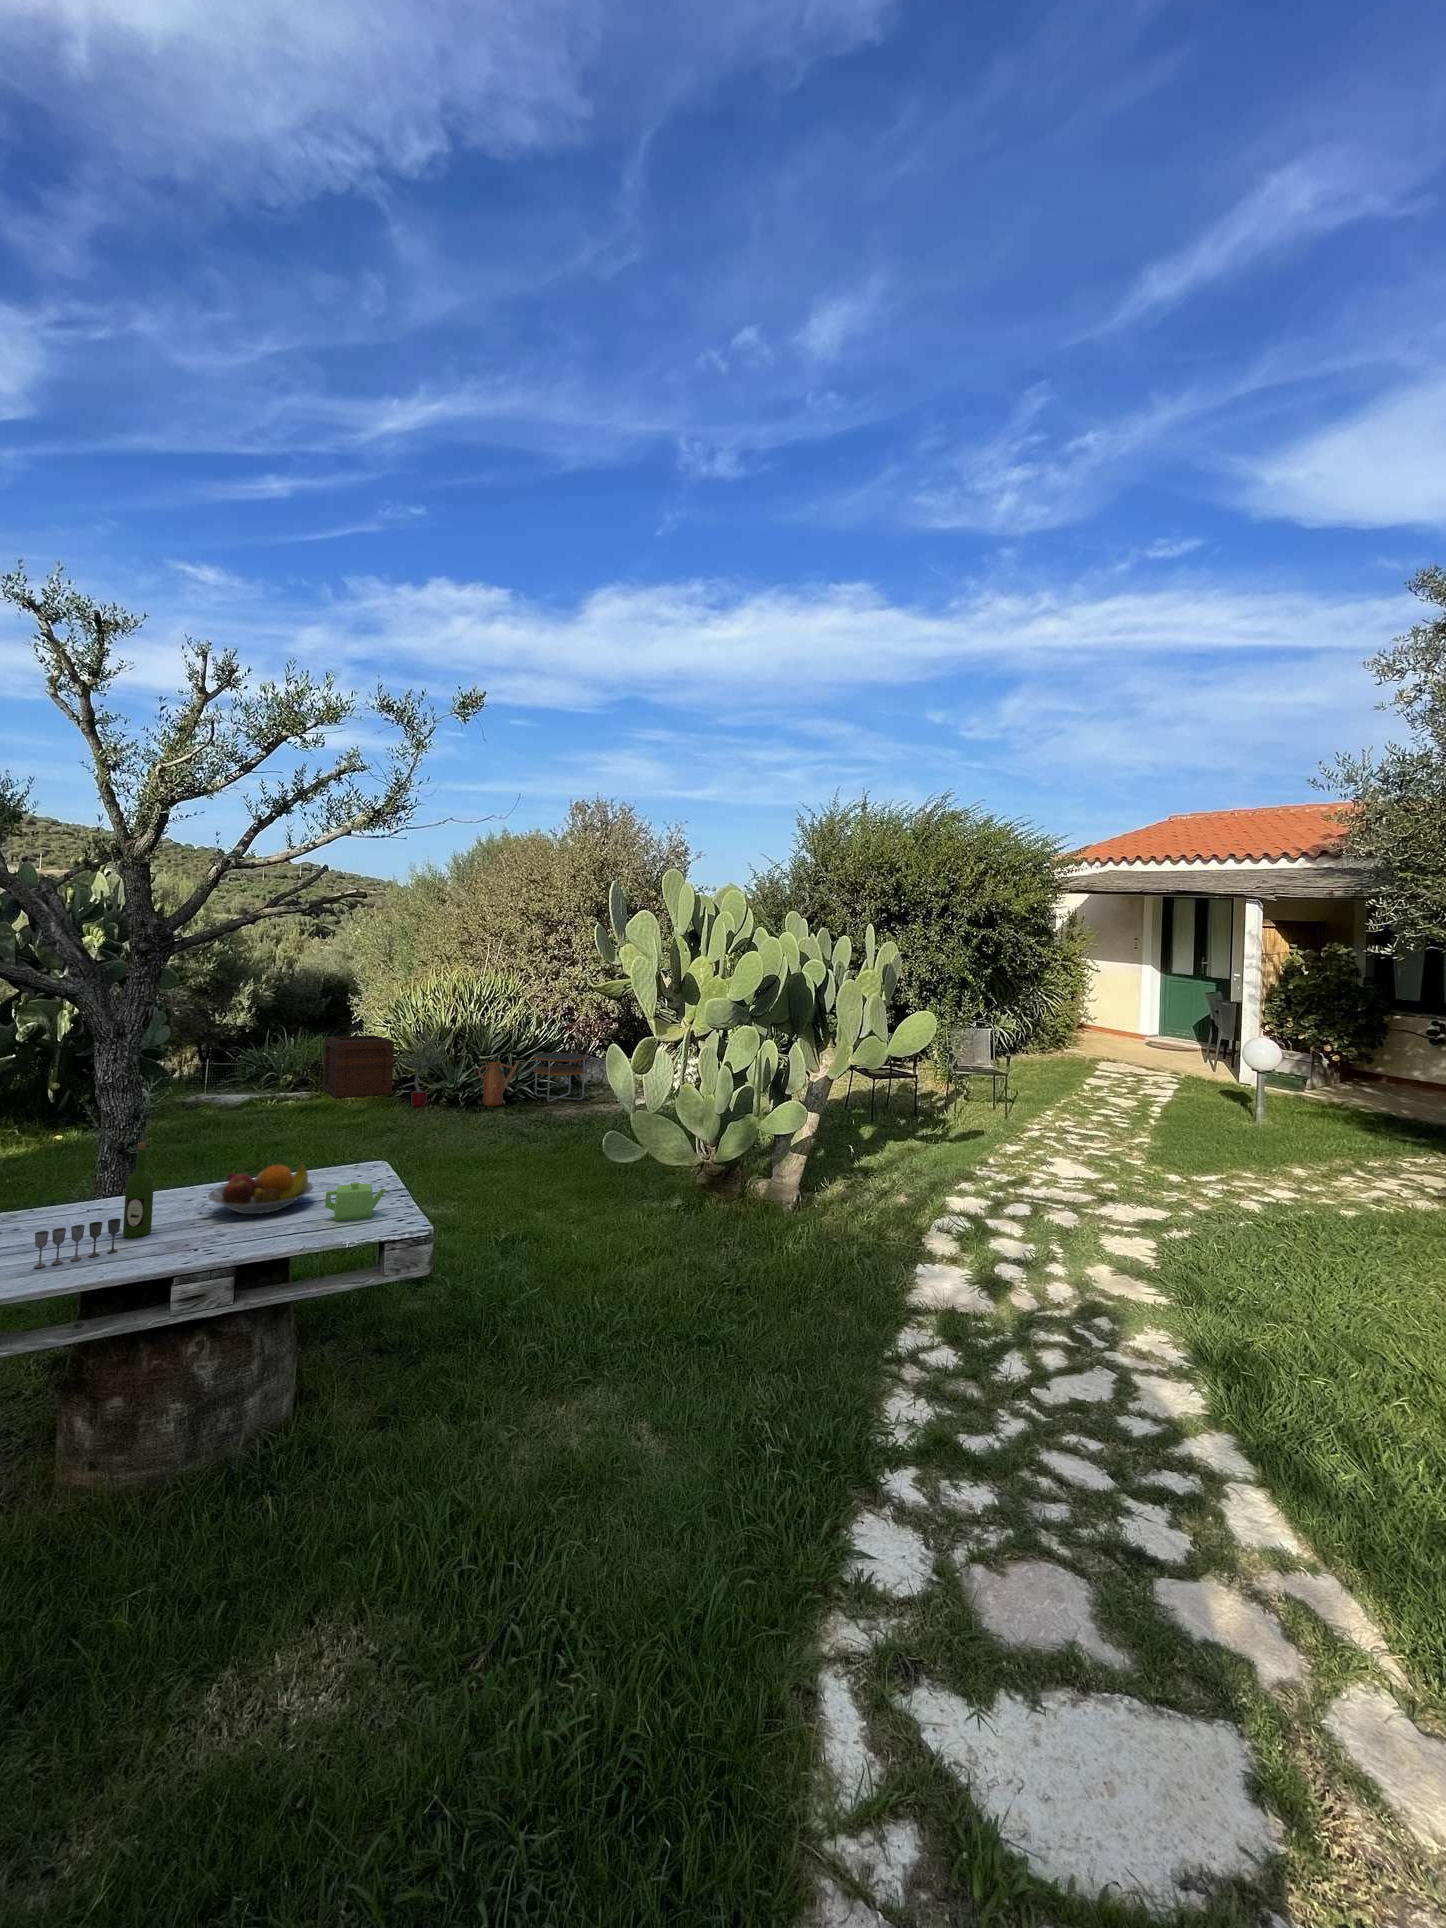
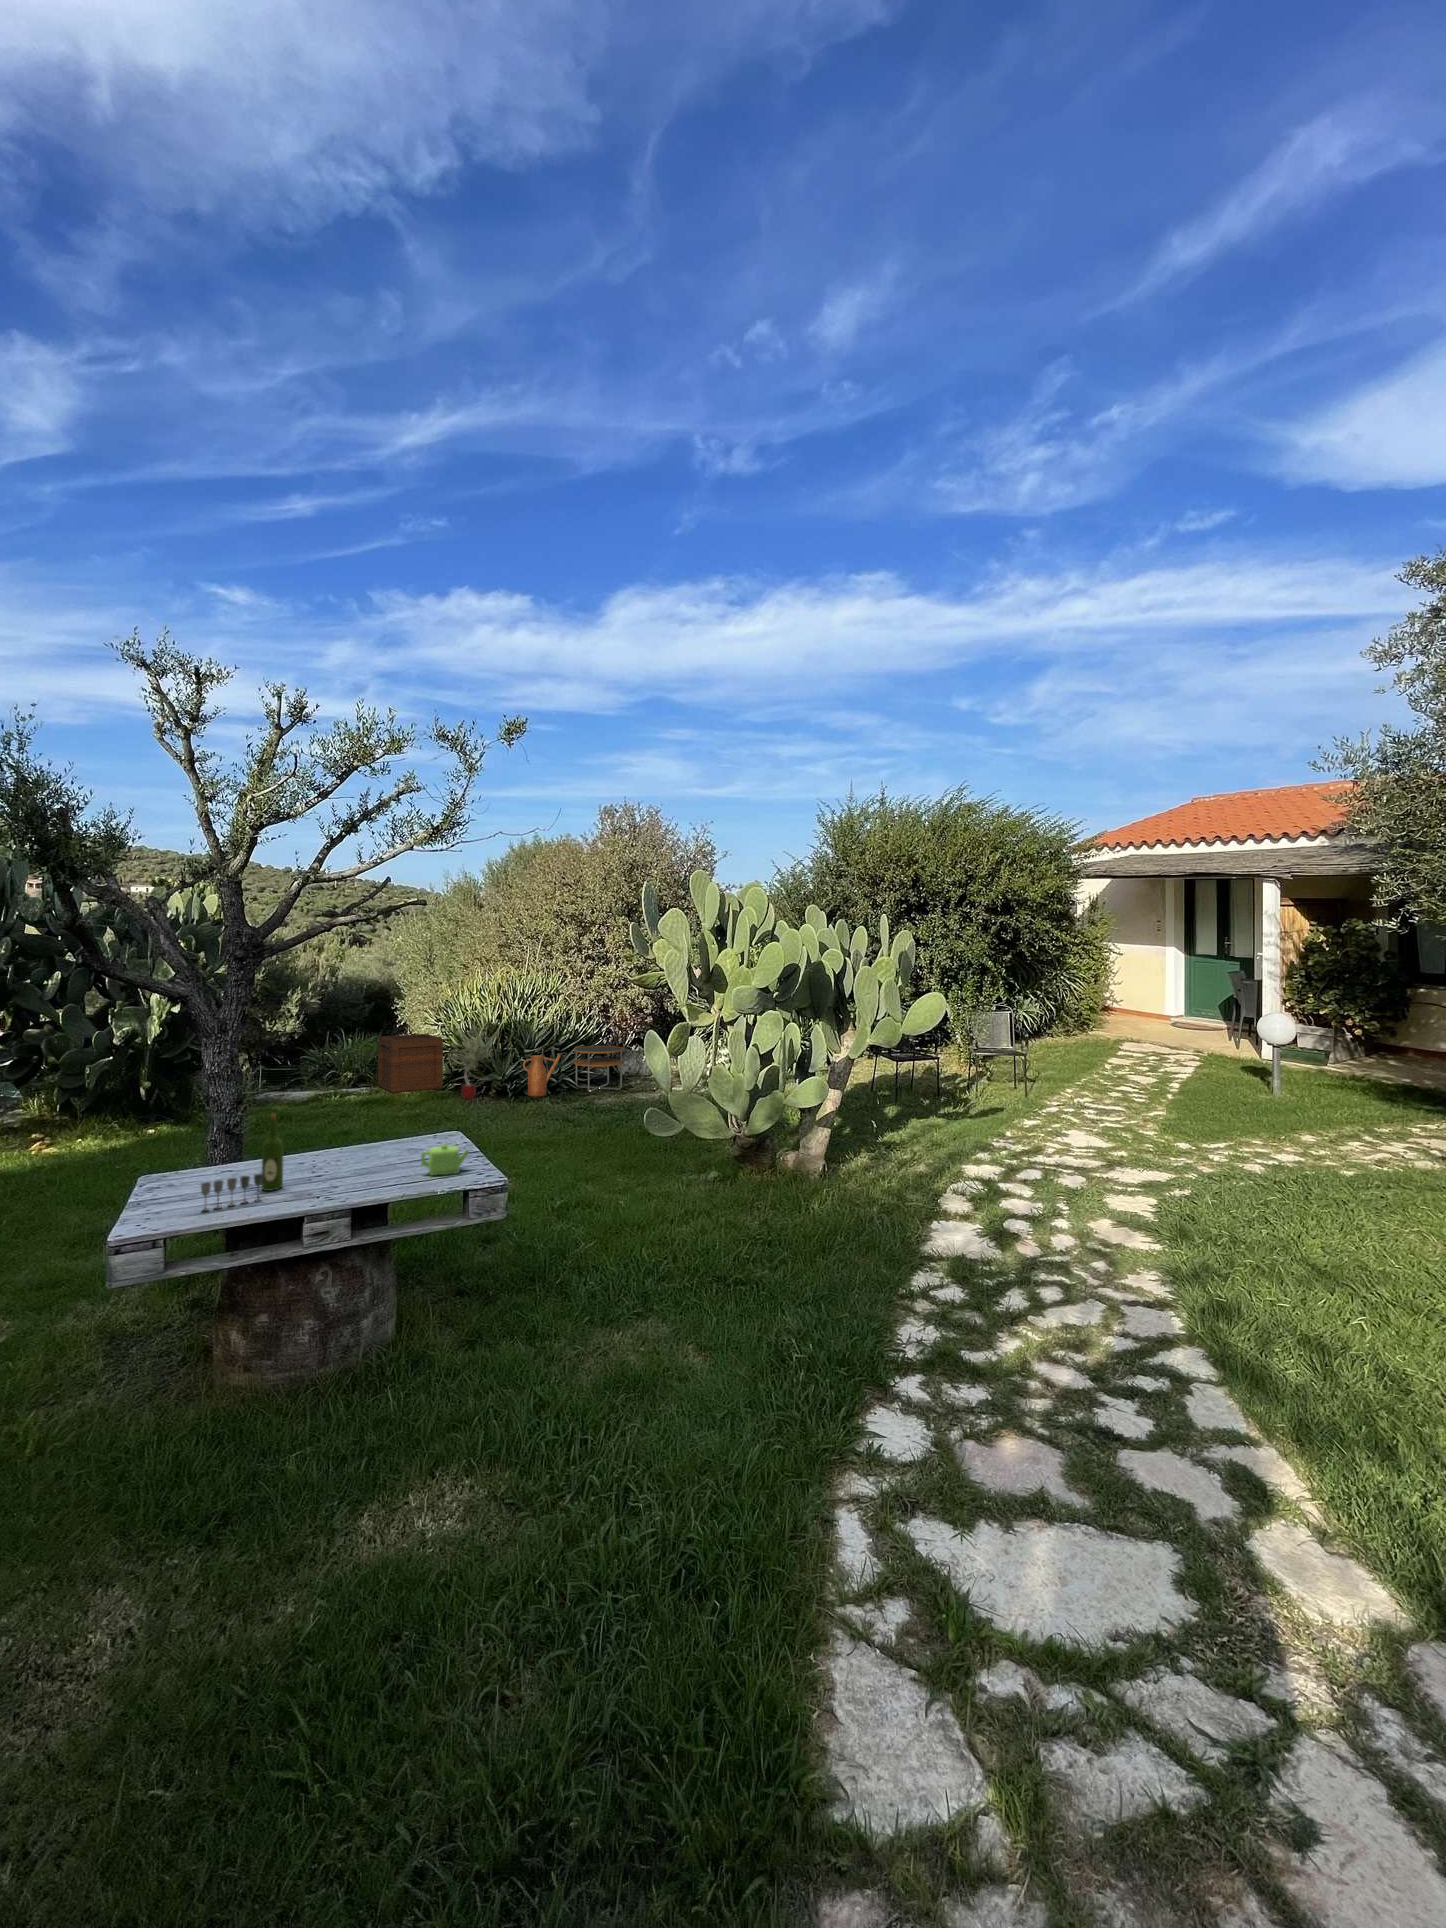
fruit bowl: present [208,1163,313,1214] -> none [323,1131,407,1173]

